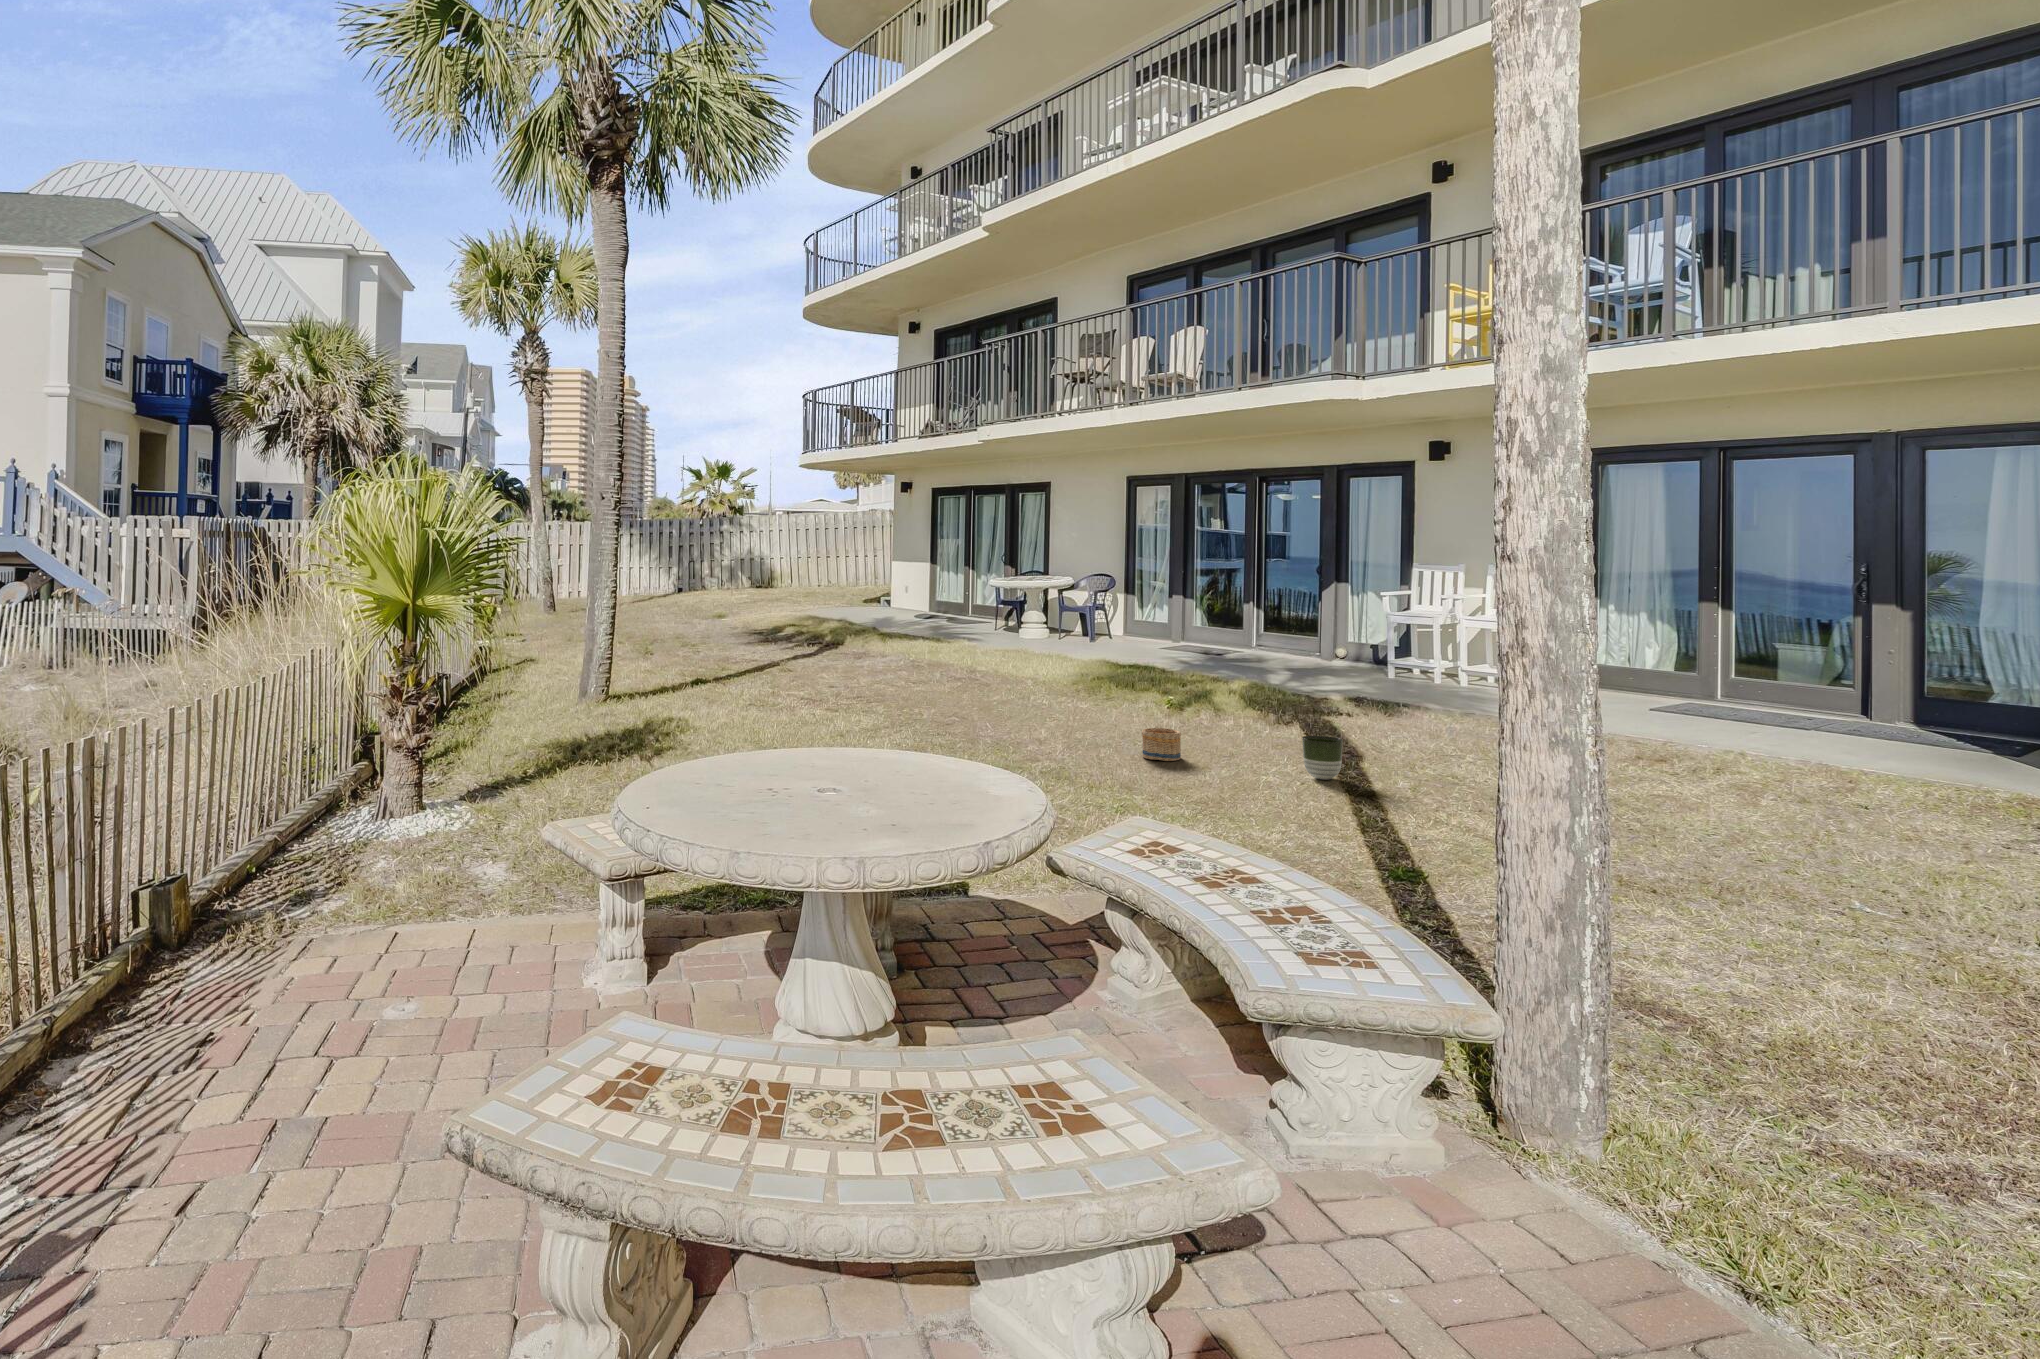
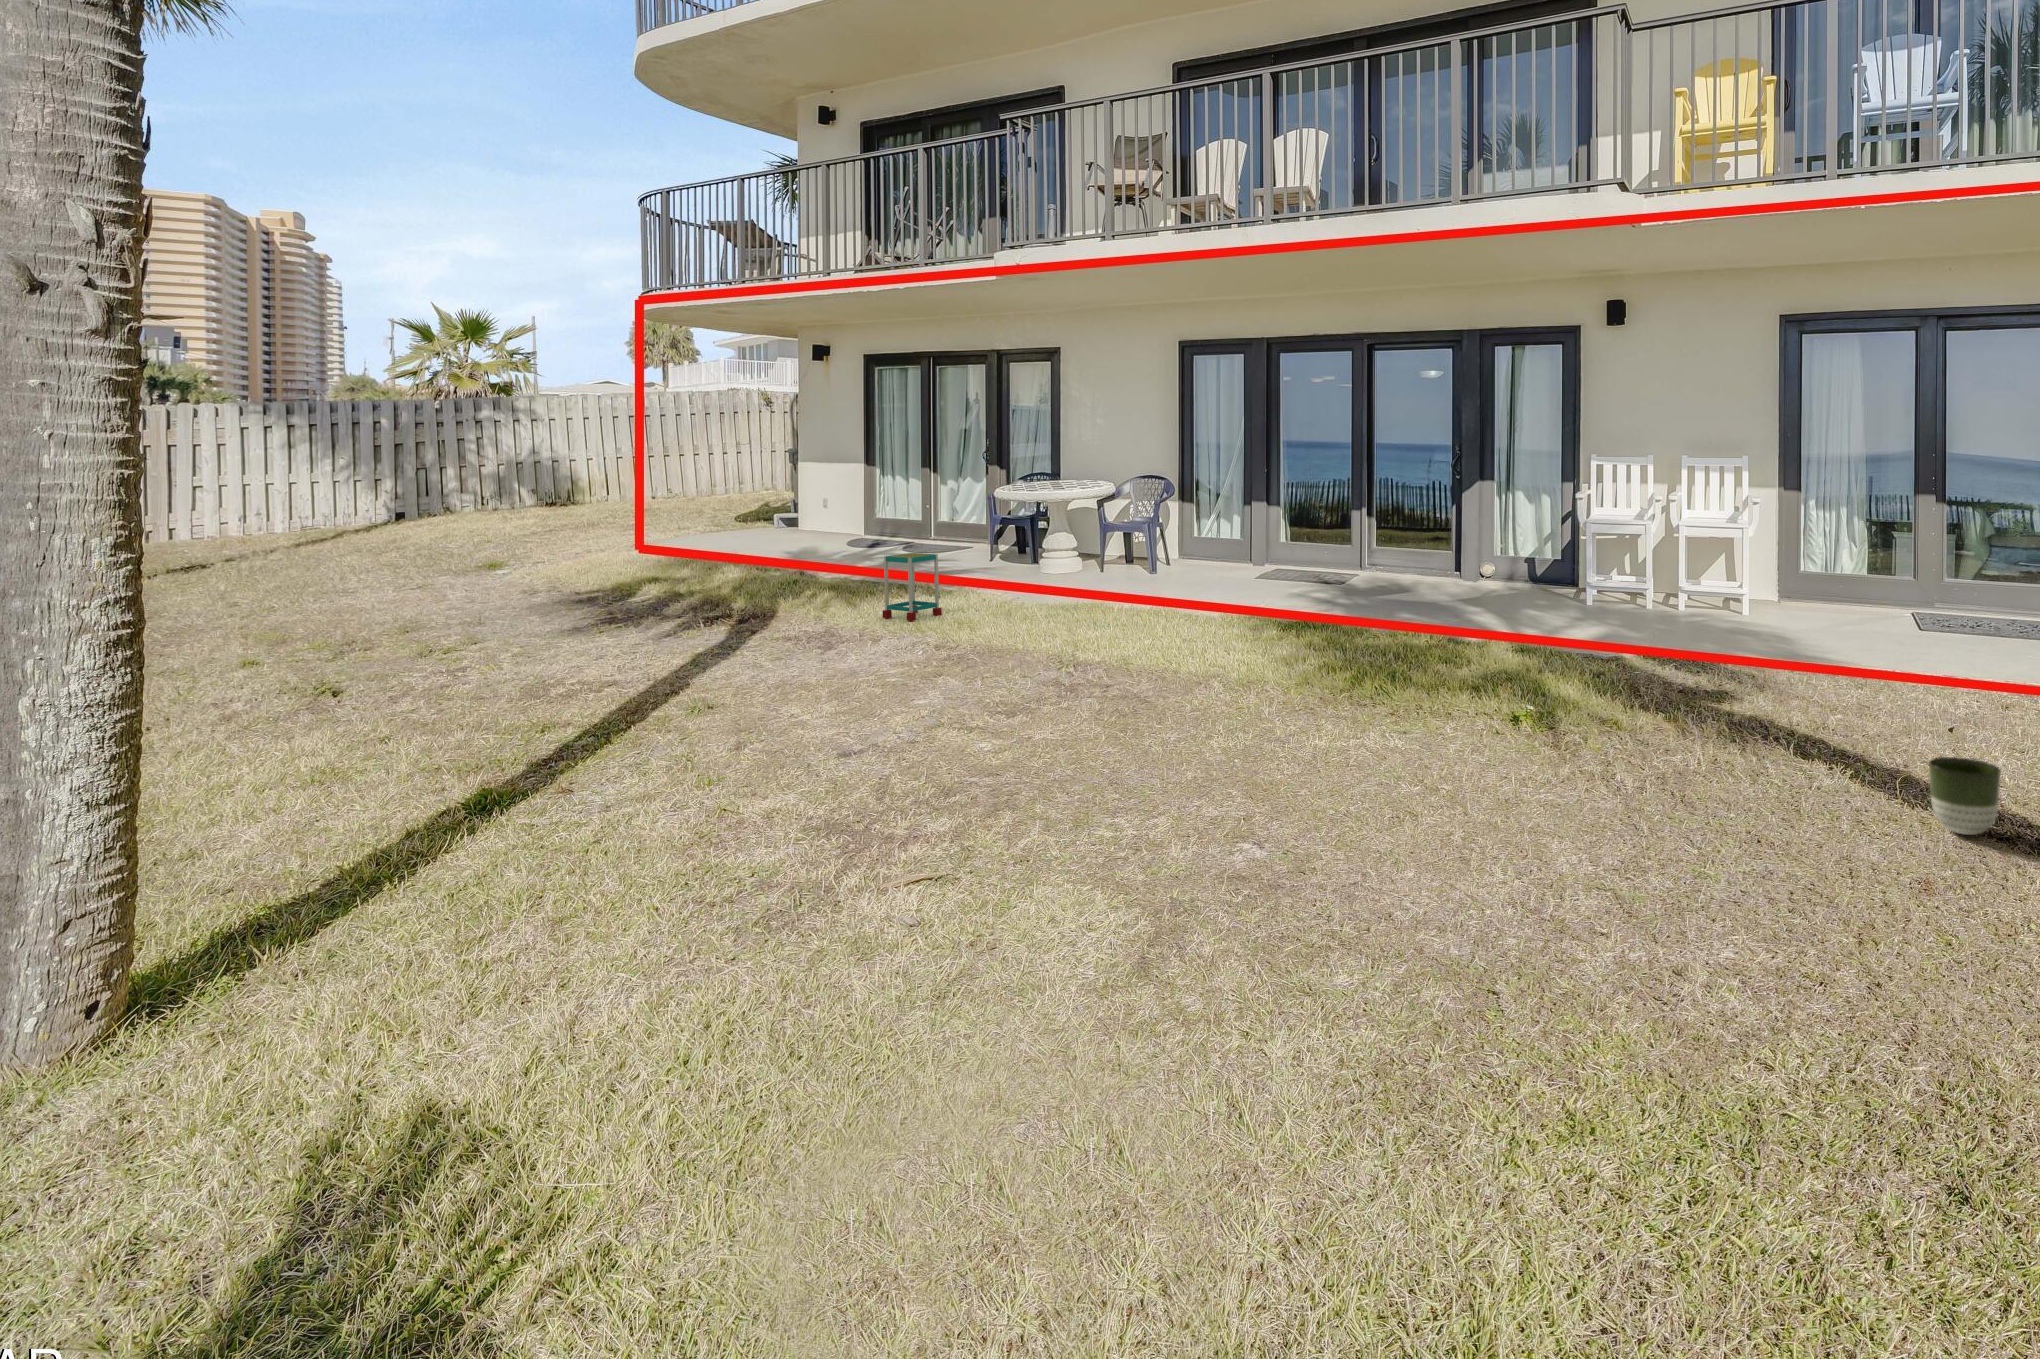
side table: none [881,614,915,655] -> present [883,553,942,621]
basket: present [1142,728,1181,761] -> none [1637,764,1709,830]

